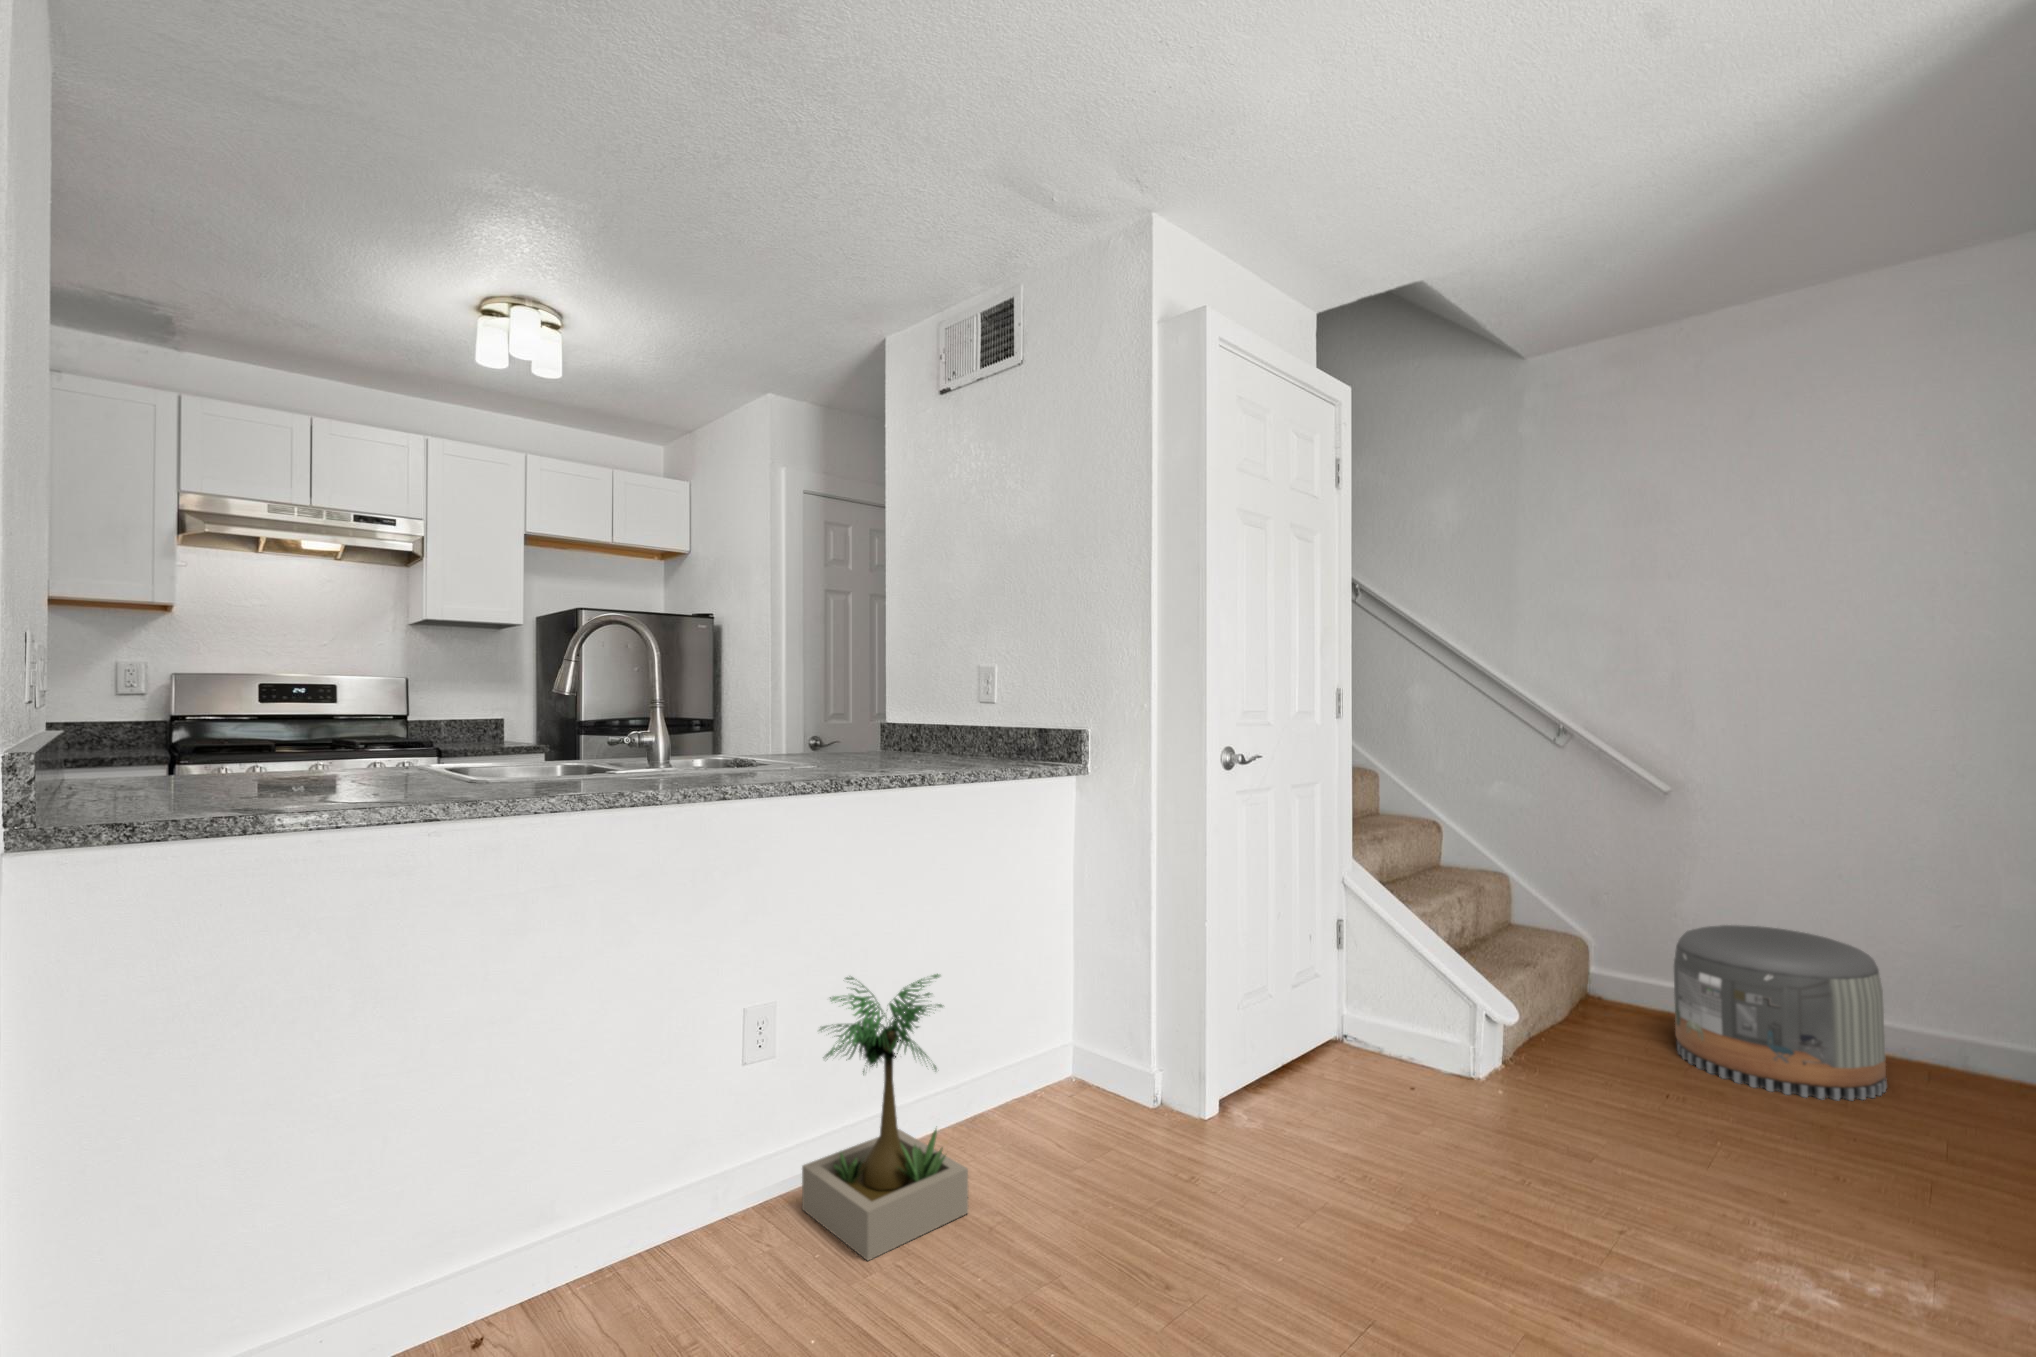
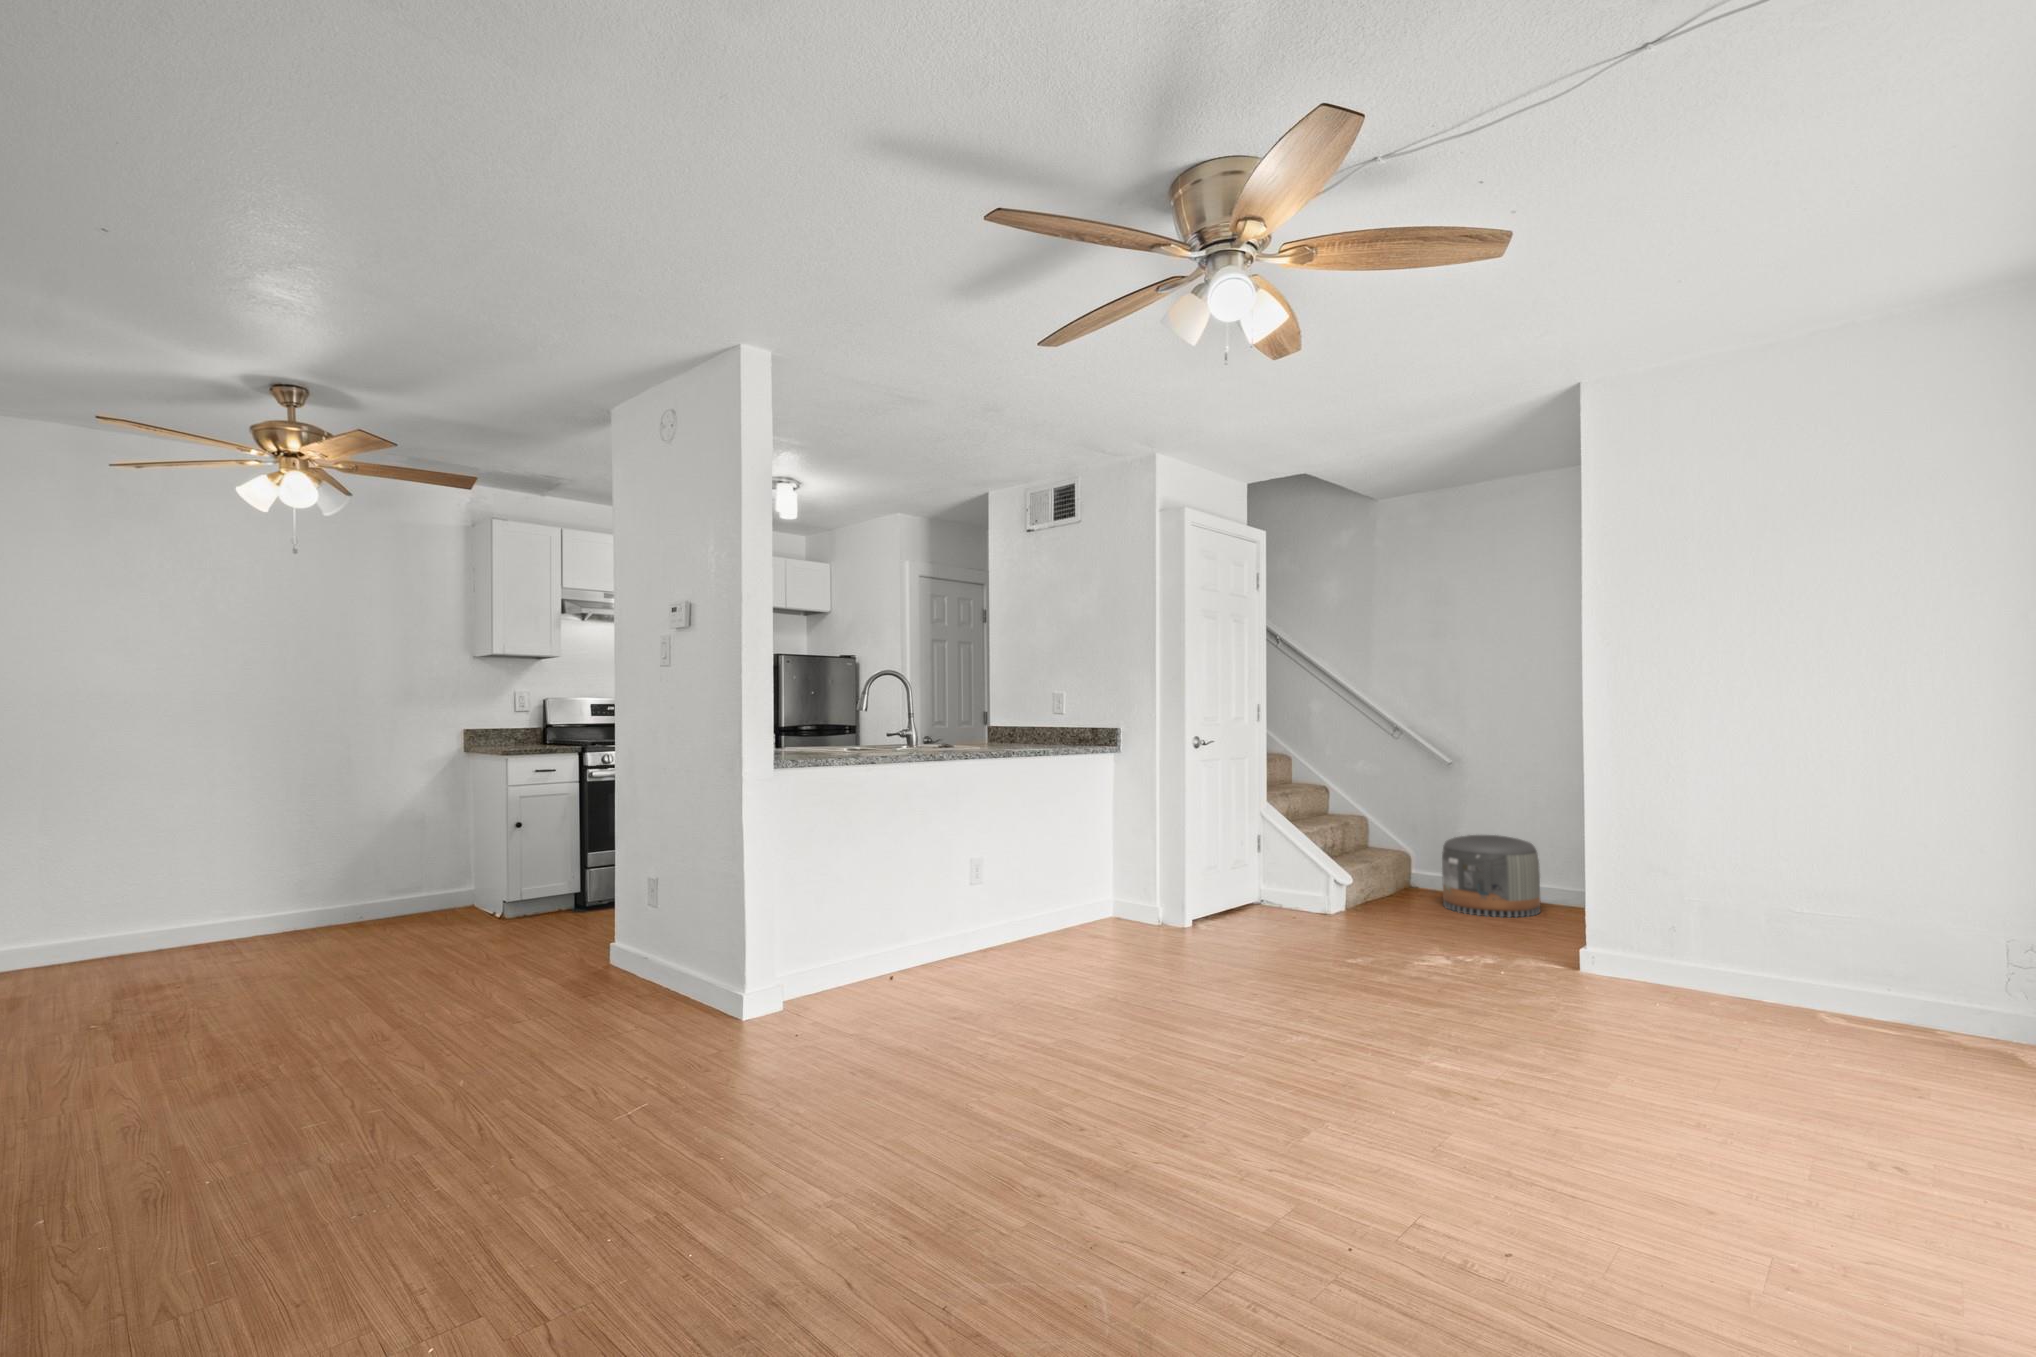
potted plant: present [802,974,968,1260] -> none [999,844,1077,962]

